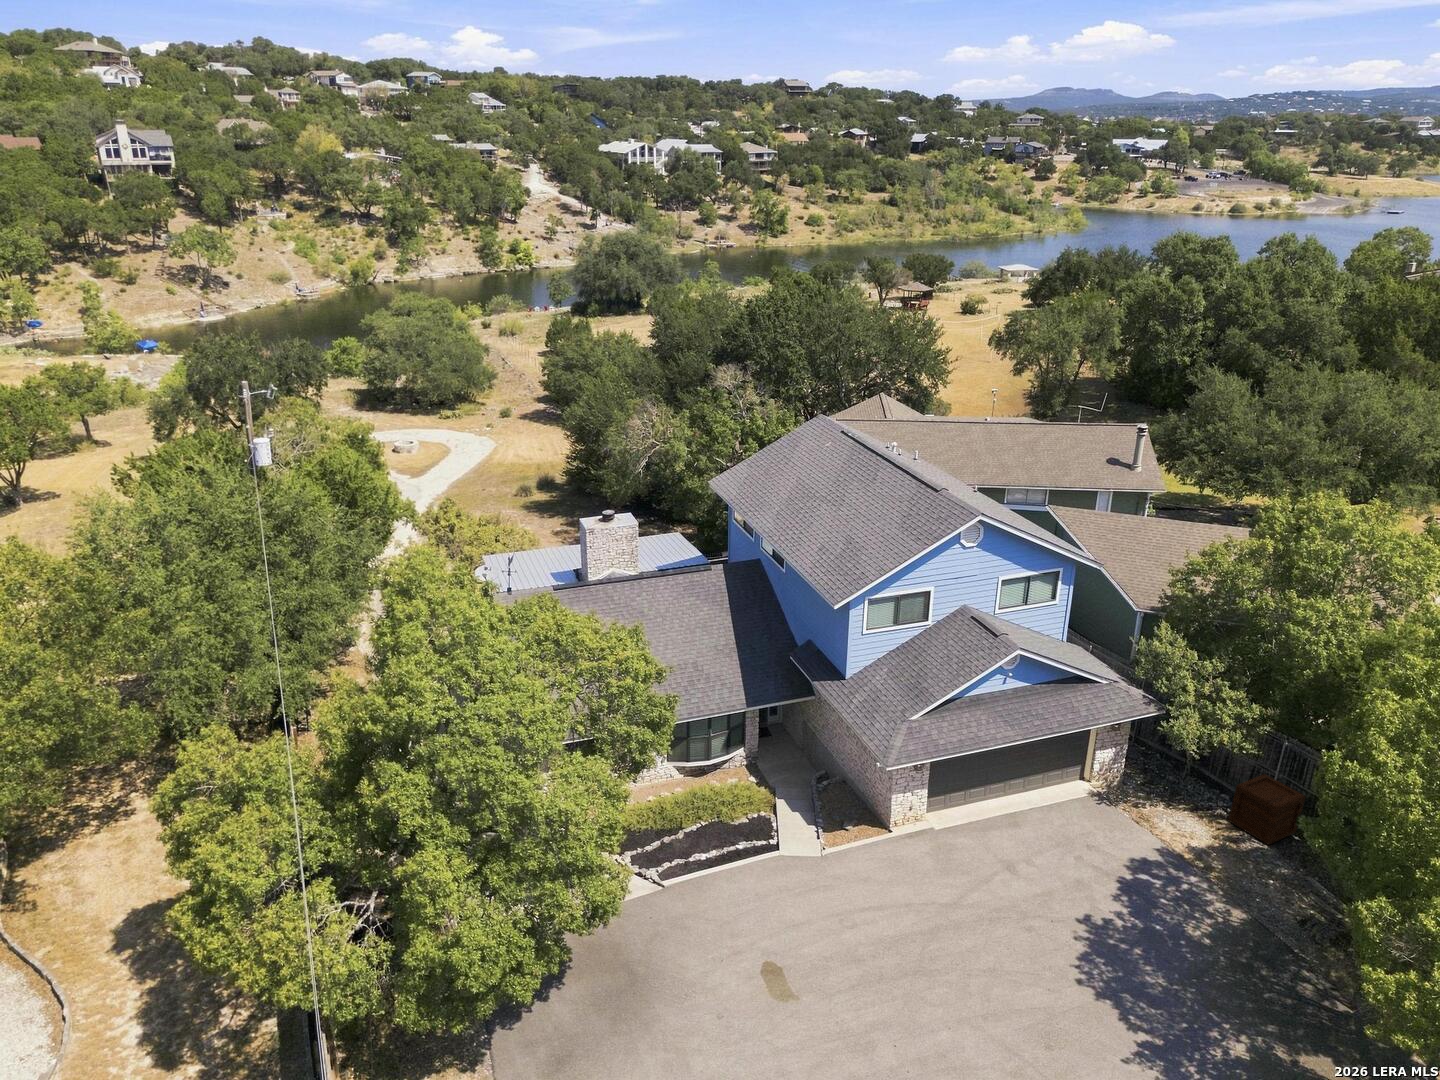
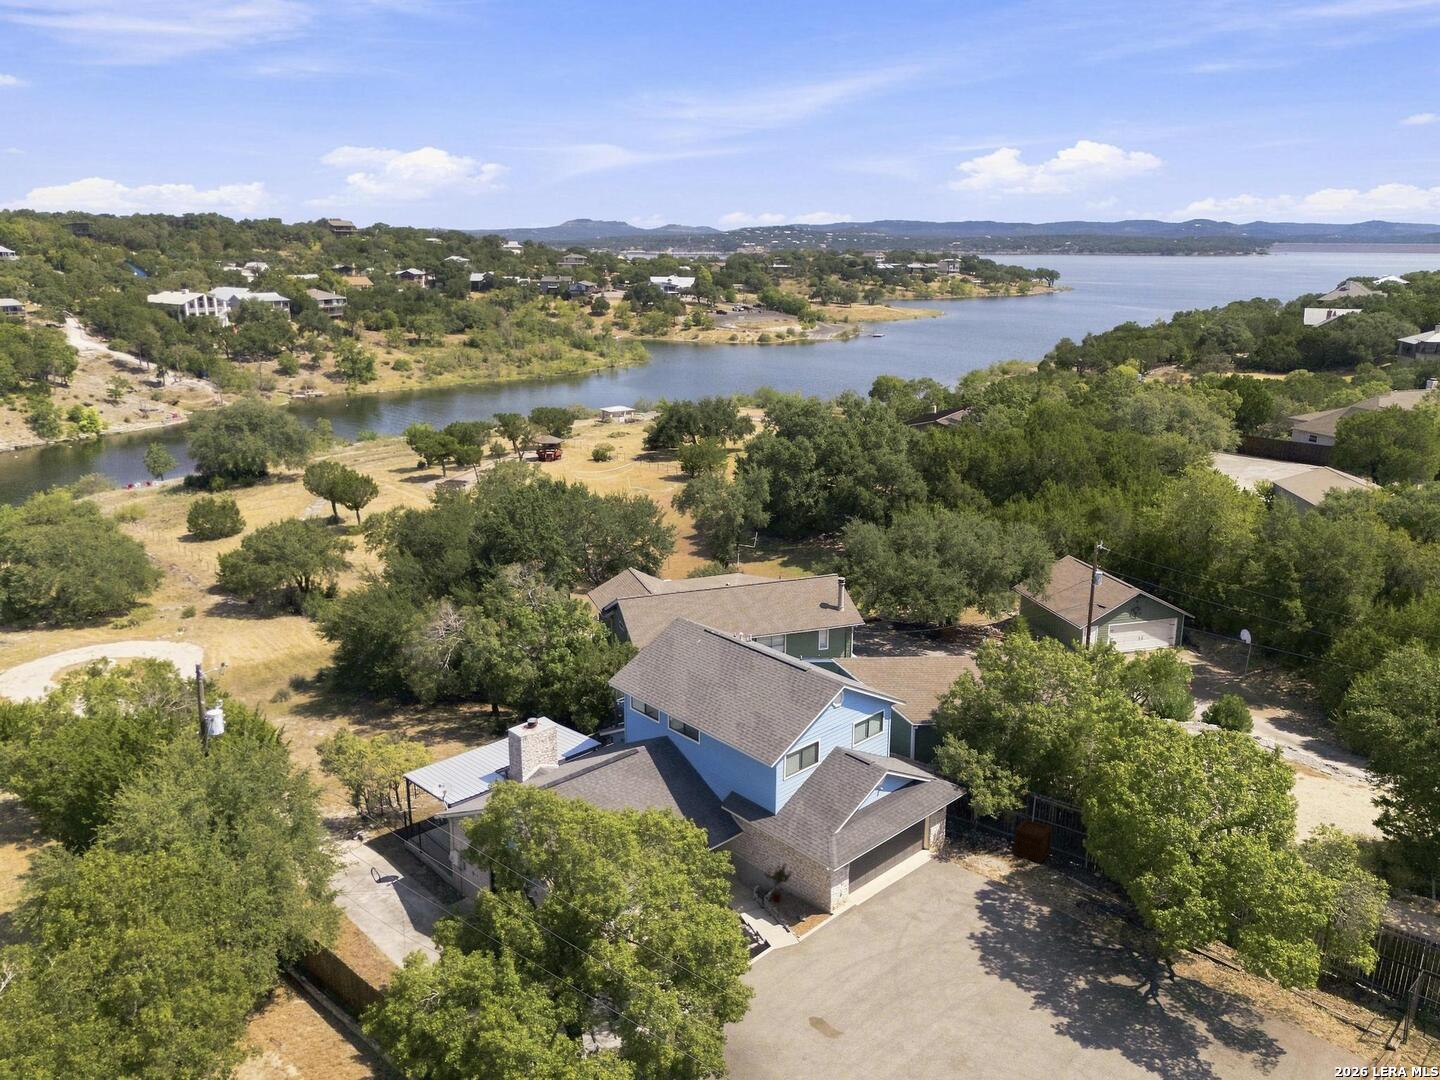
potted tree: none [816,742,851,793] -> present [764,864,791,901]

